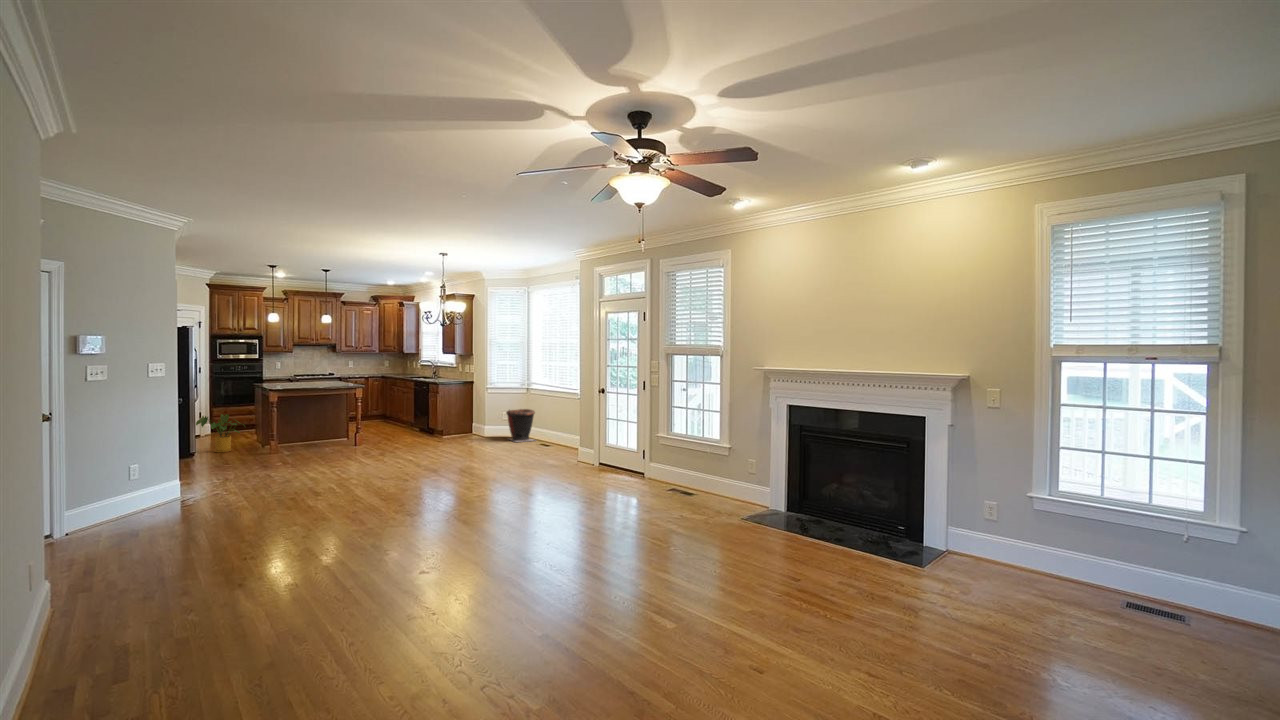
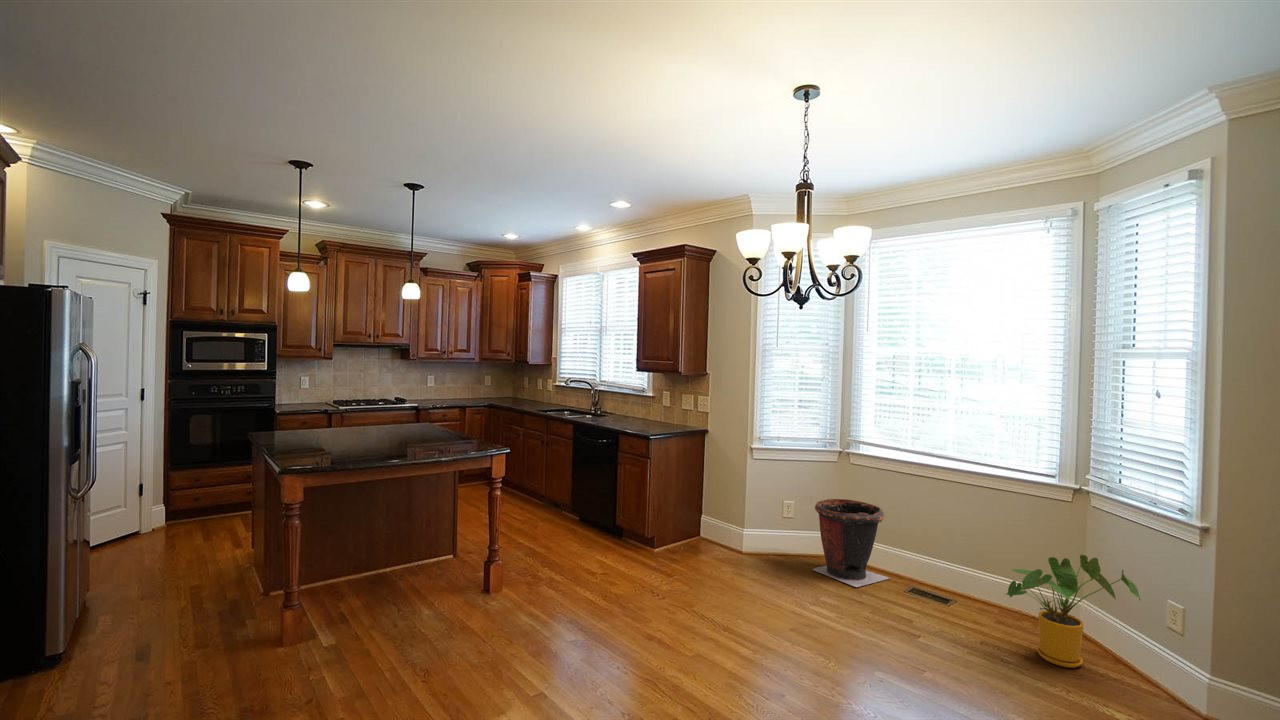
house plant: present [196,414,244,453] -> present [1005,555,1140,668]

